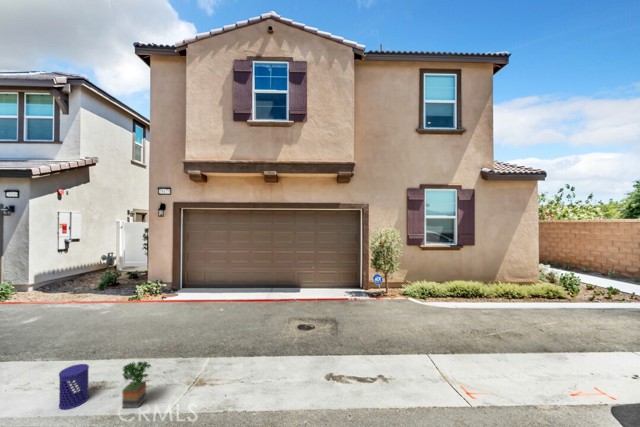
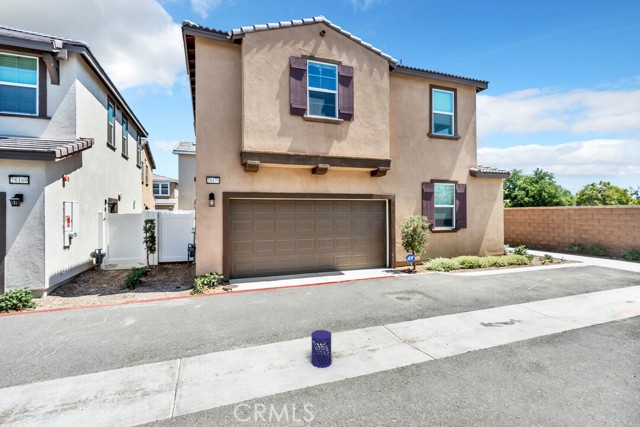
potted tree: present [122,362,151,408] -> none [360,319,386,358]

